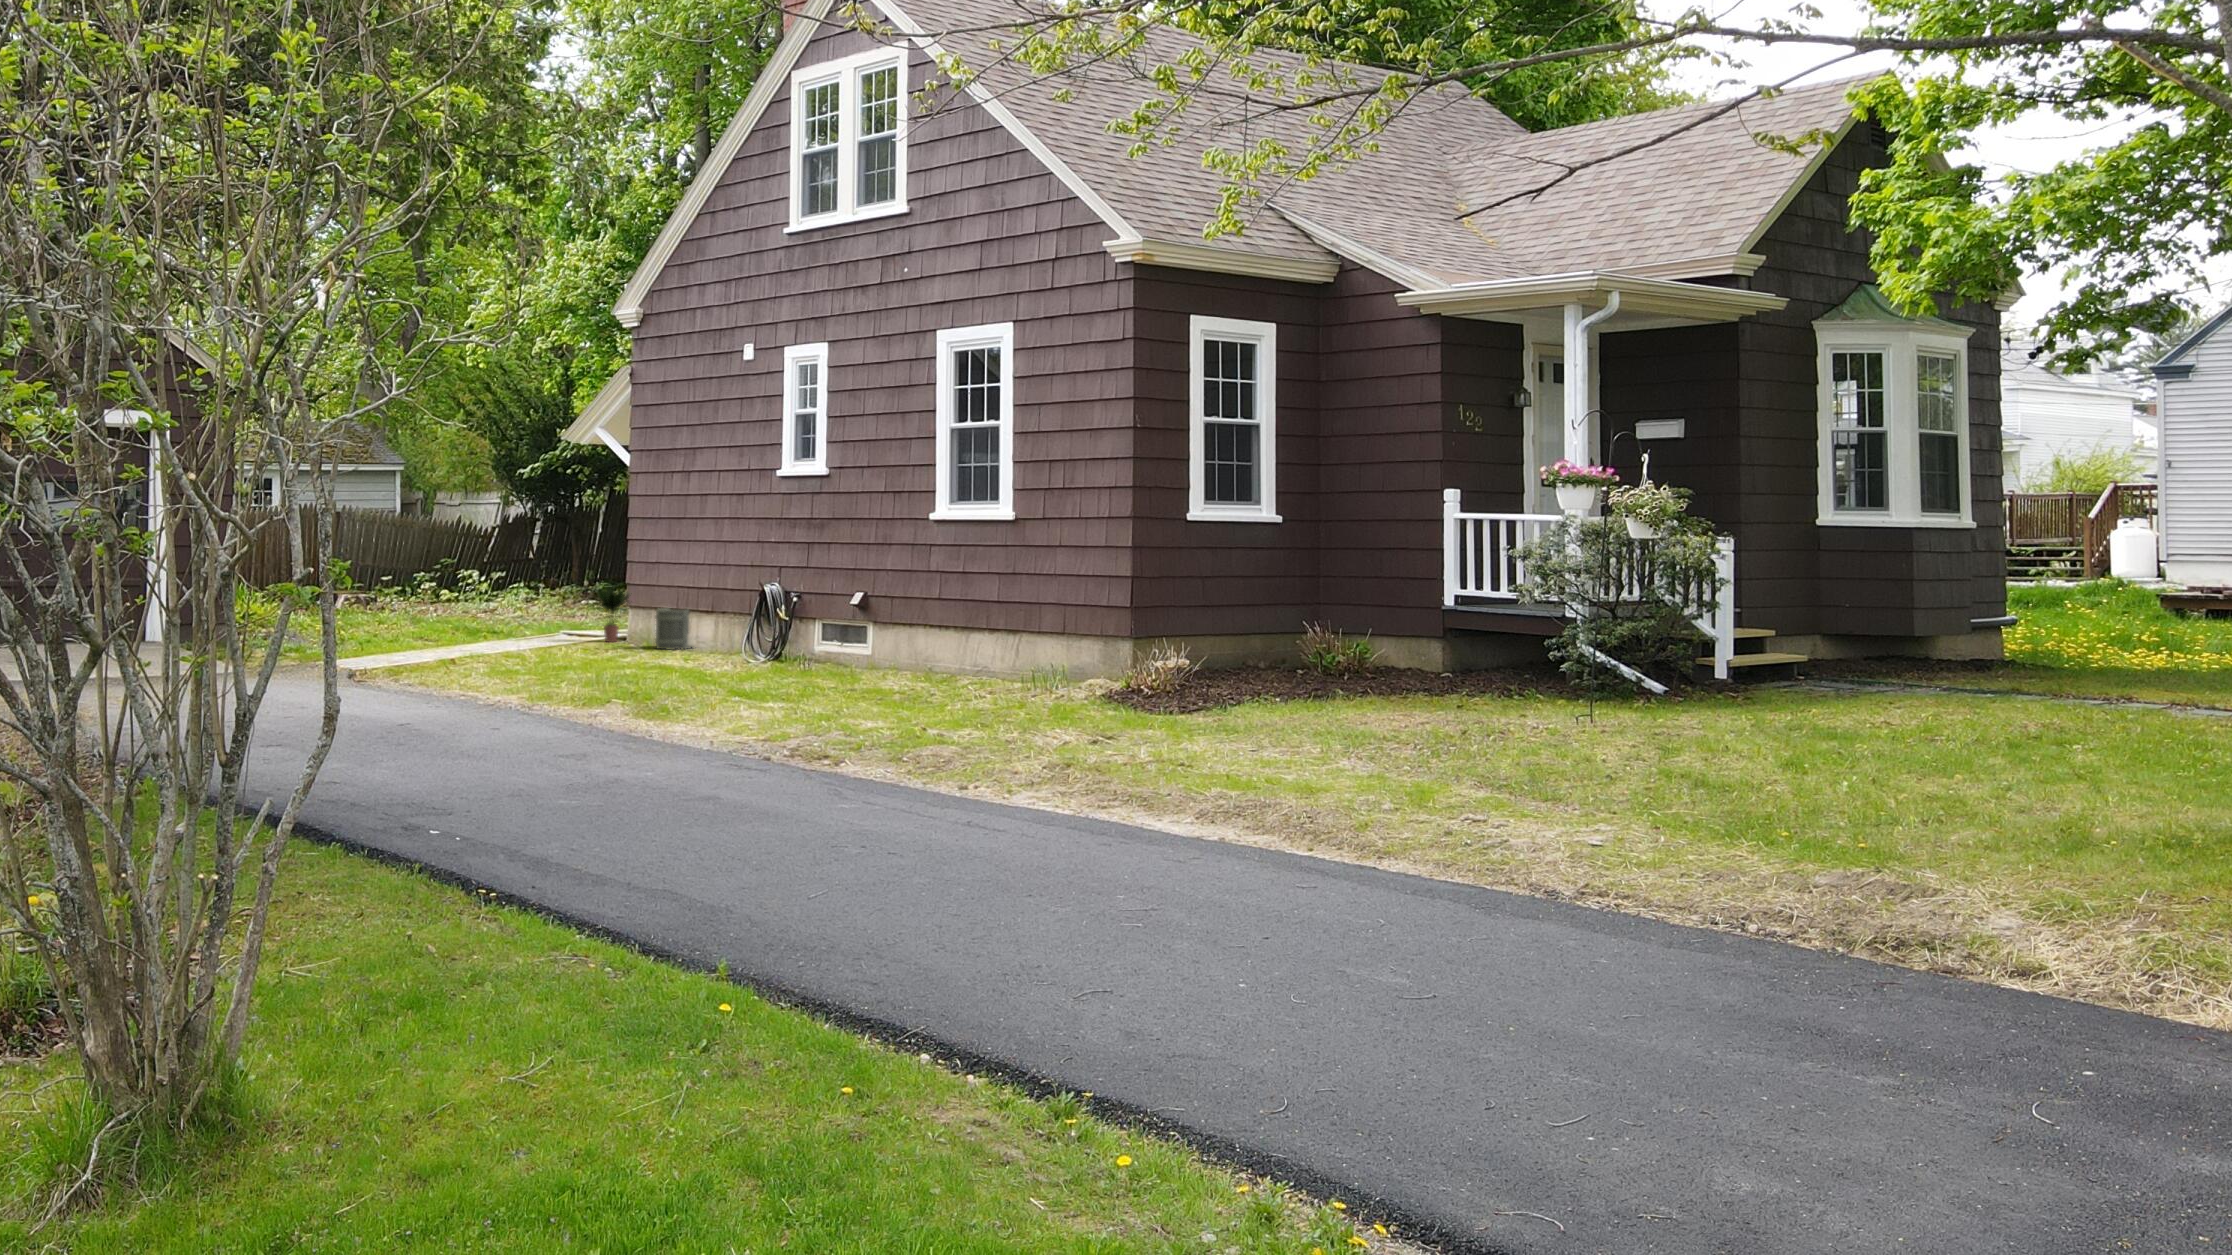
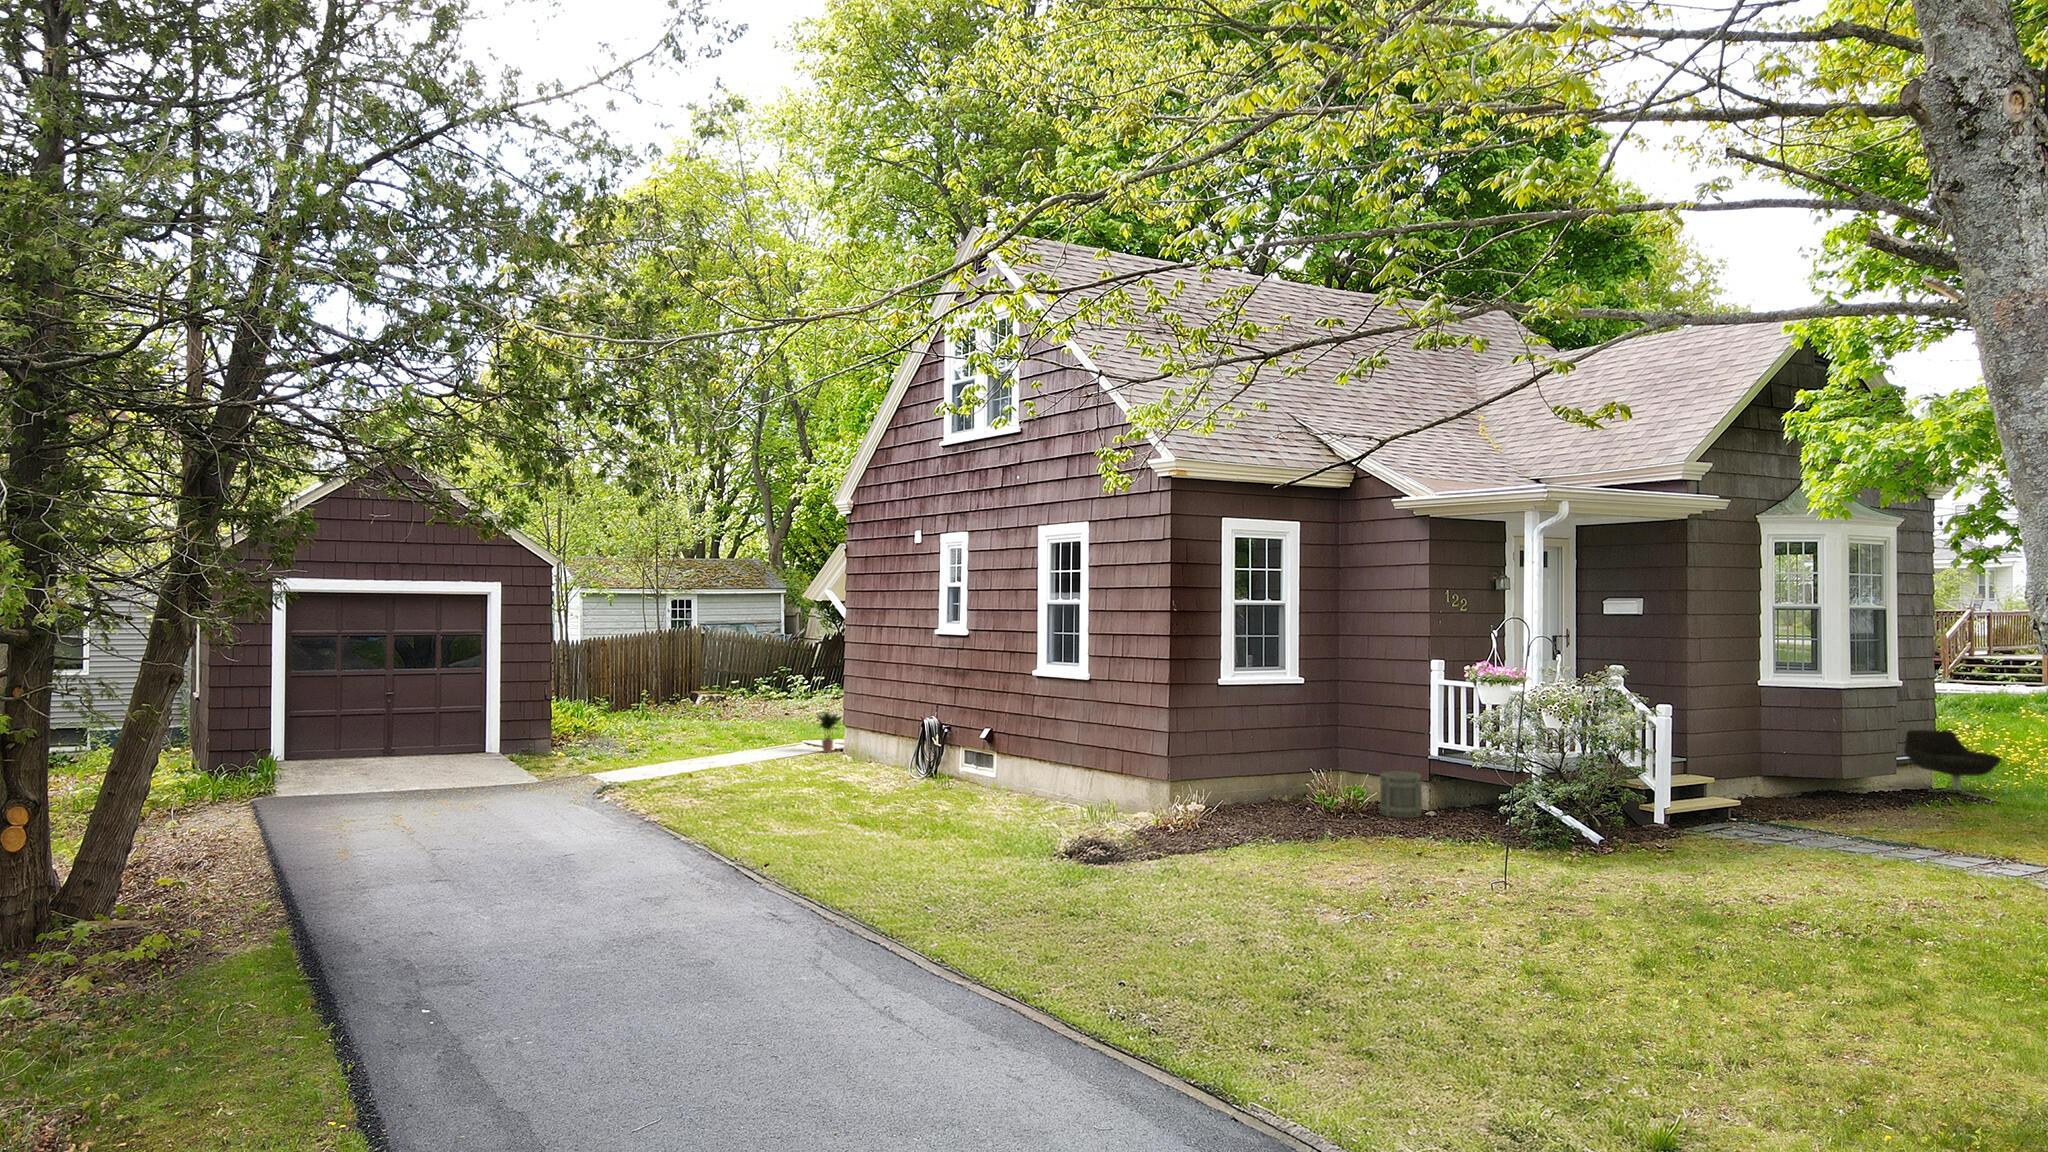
lounge chair: none [1983,583,2094,658] -> present [1904,730,2001,791]
bucket: present [656,608,693,650] -> present [1379,772,1423,818]

